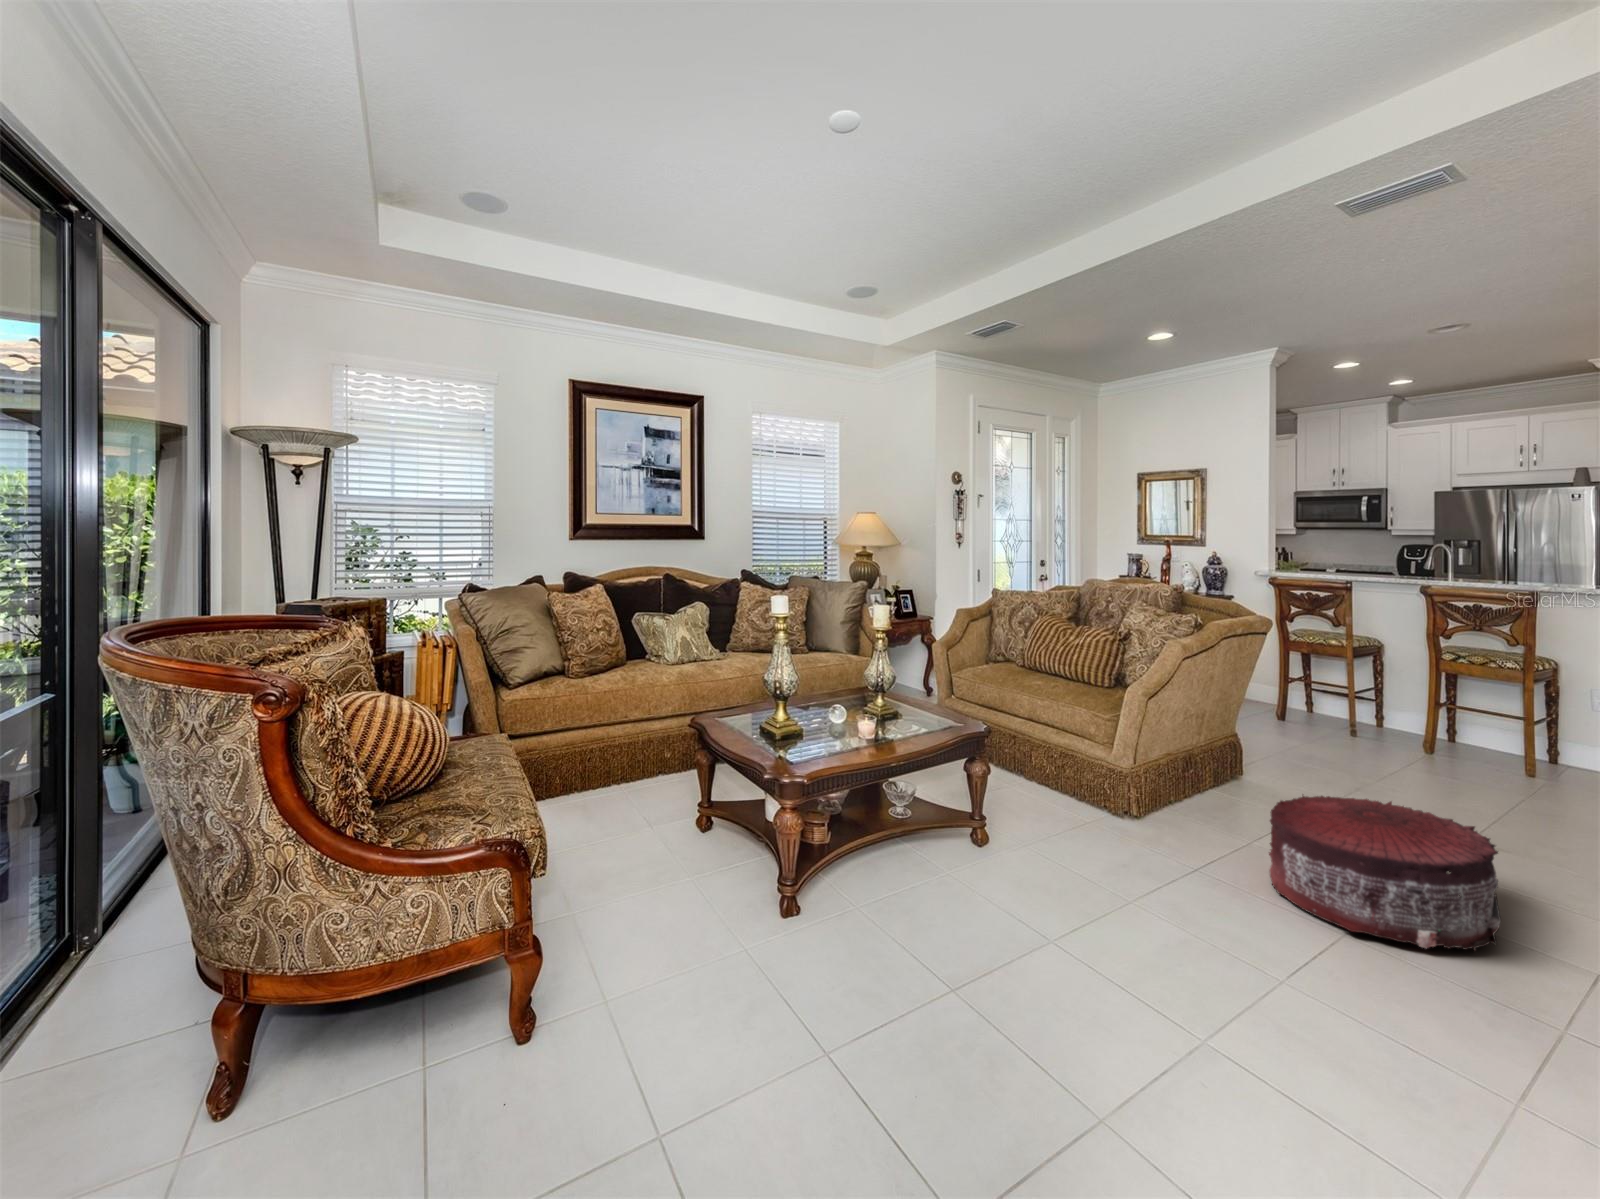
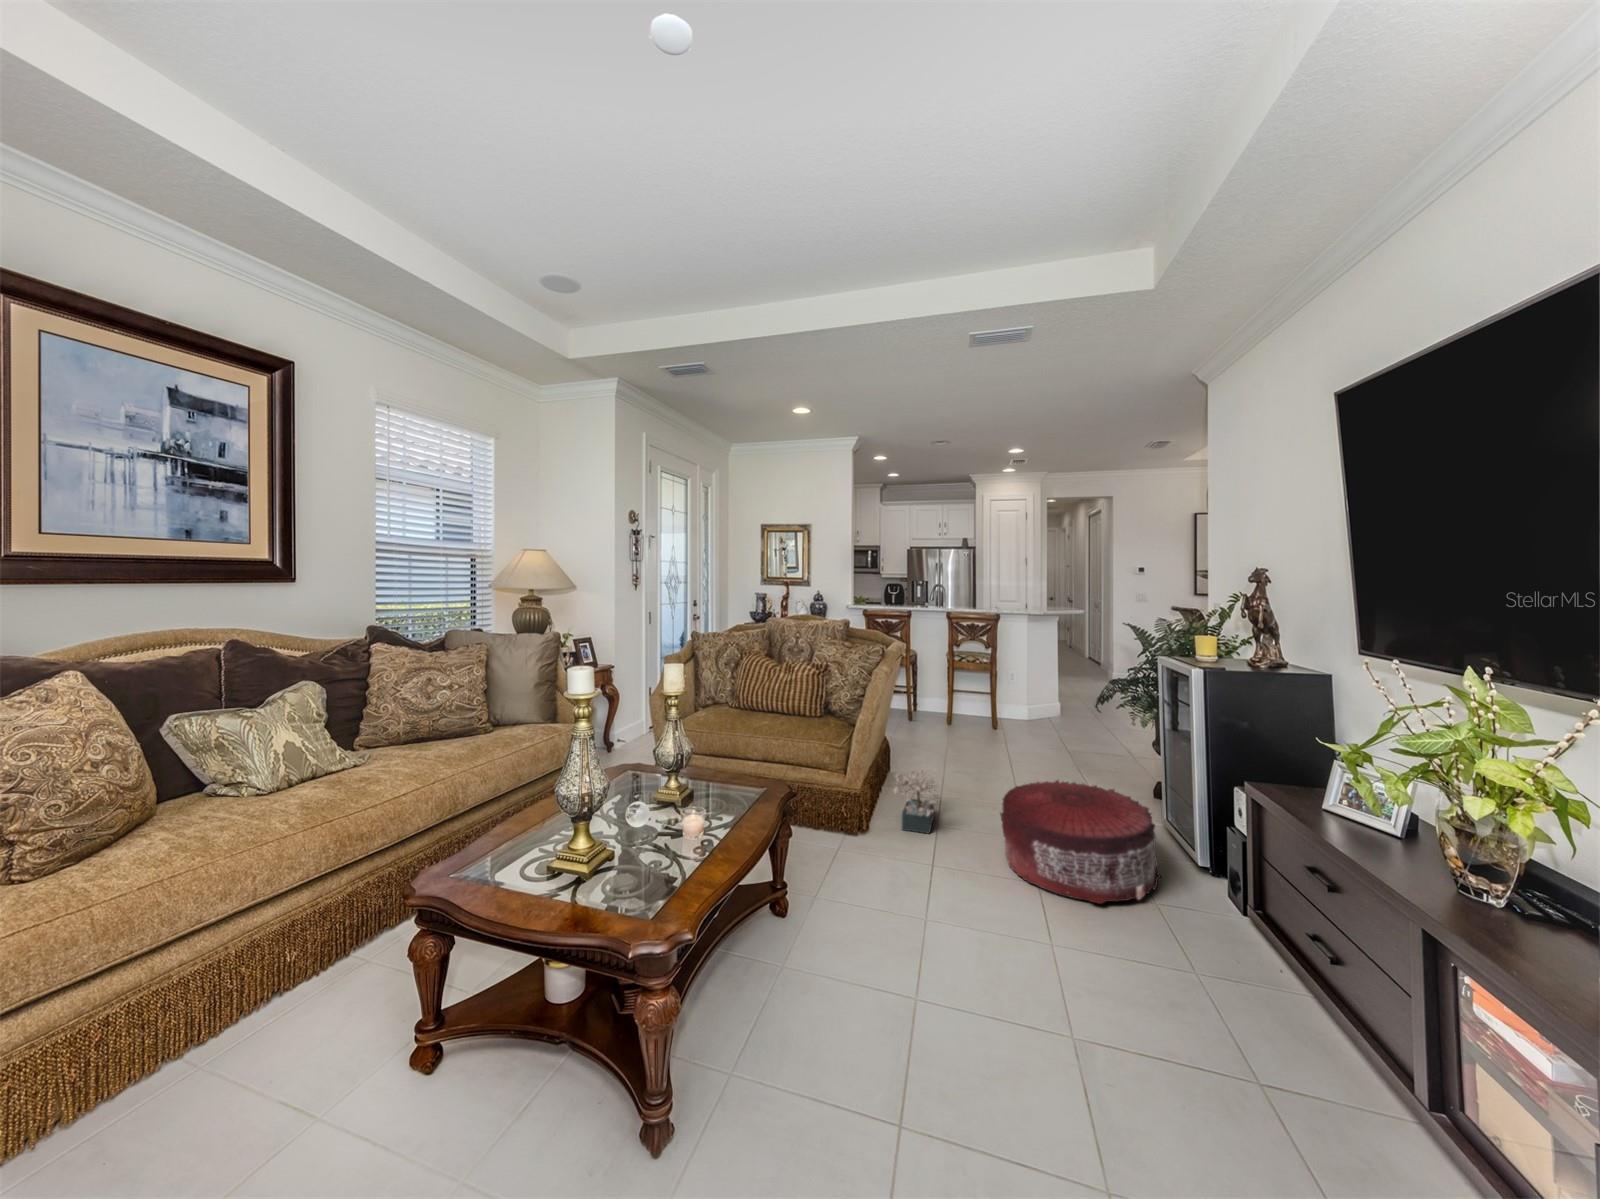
decorative plant: none [1157,754,1230,829] -> present [894,770,943,833]

